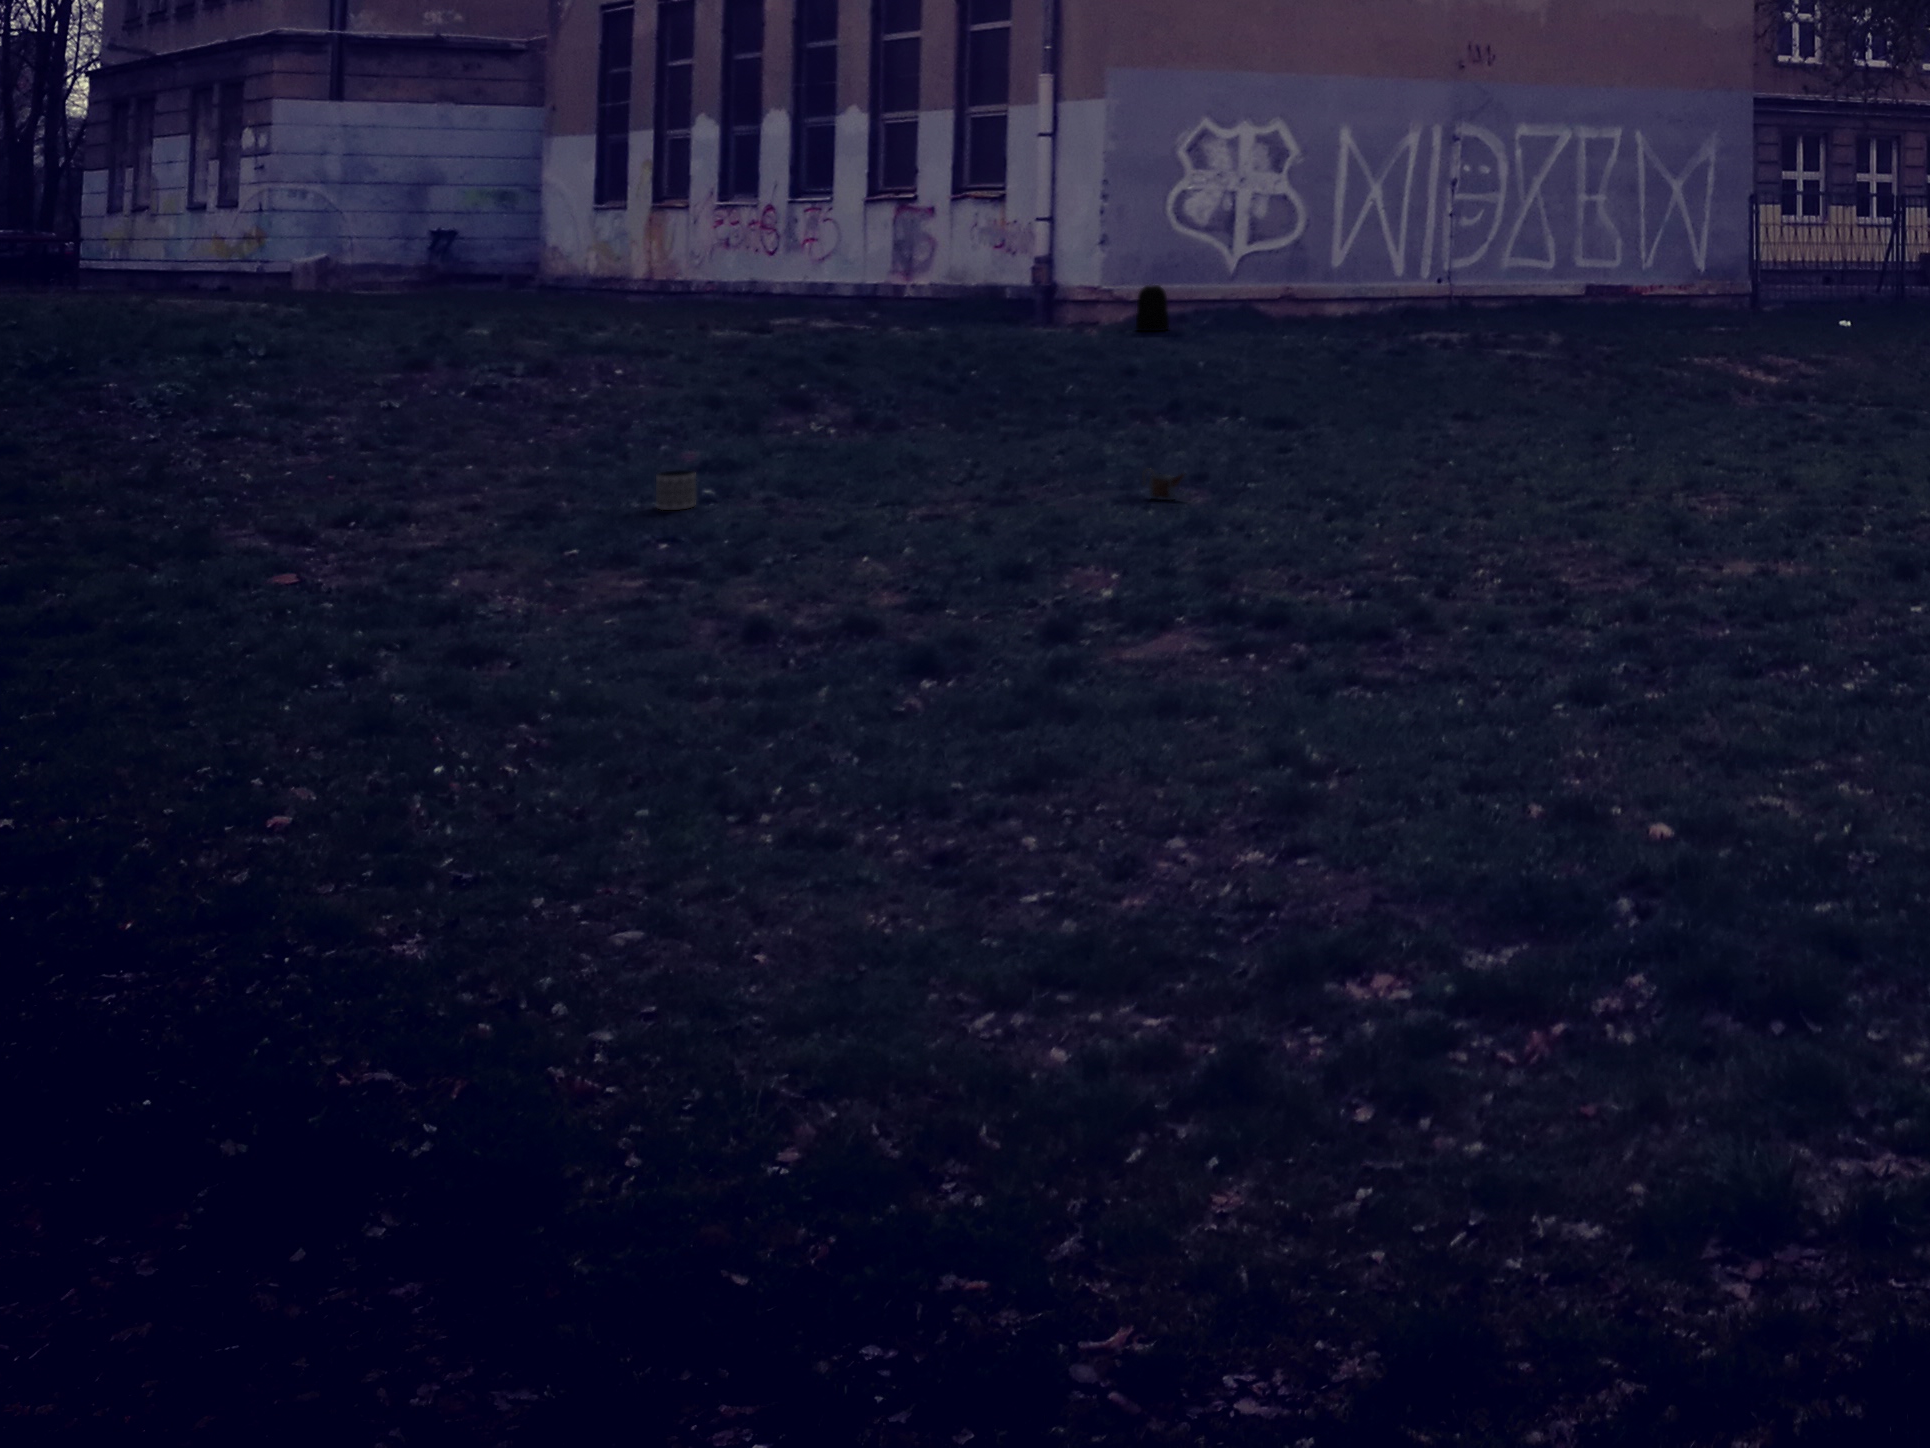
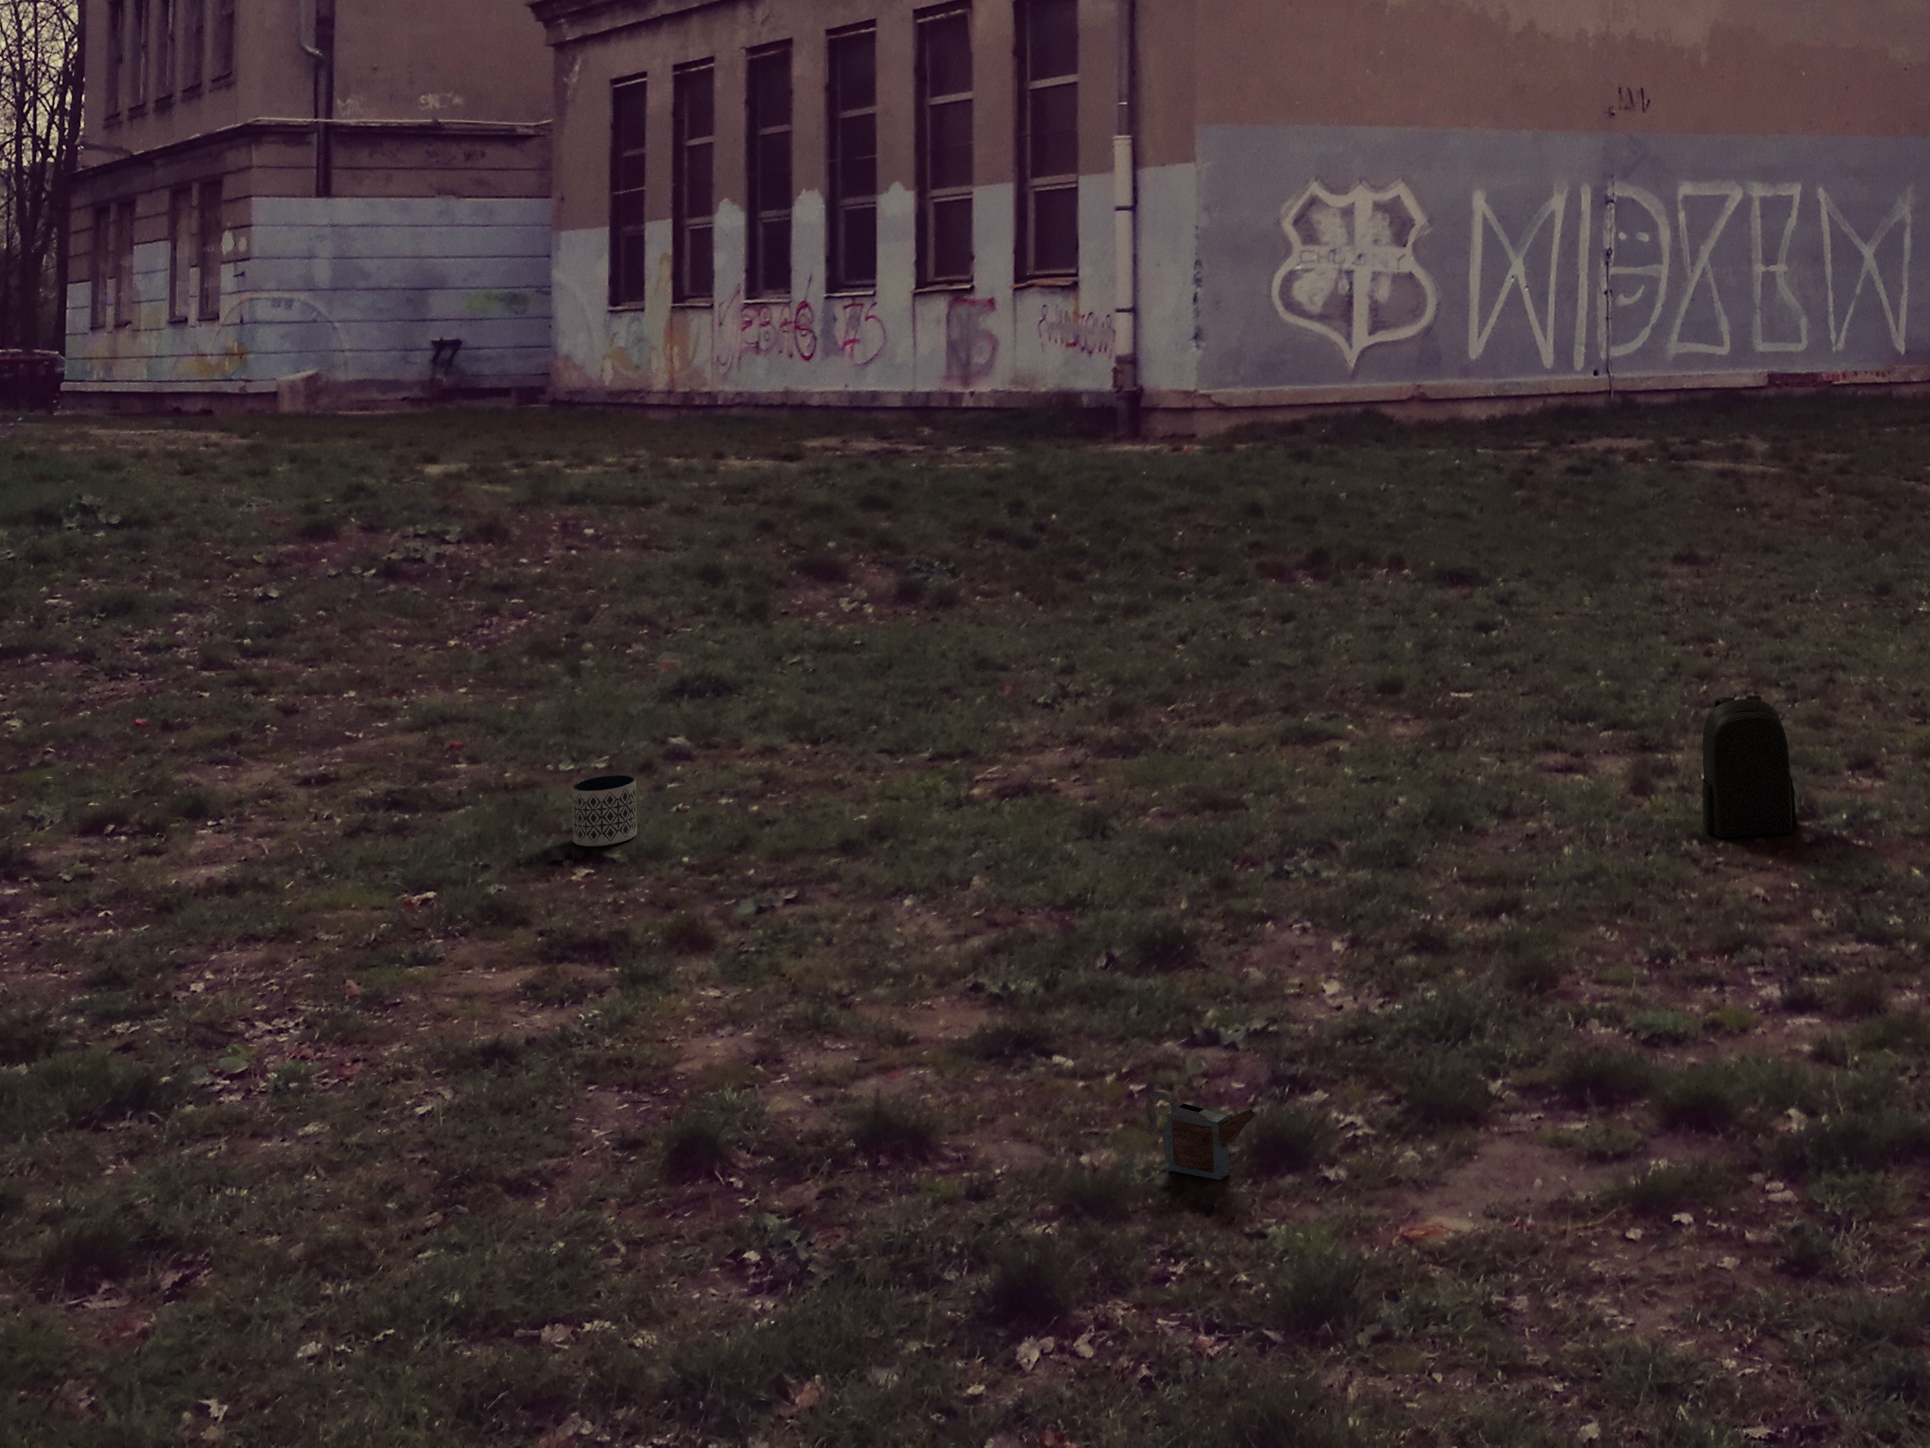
backpack: present [1136,285,1169,331] -> present [1702,692,1797,838]
watering can: present [1142,469,1186,500] -> present [1146,1089,1256,1180]

